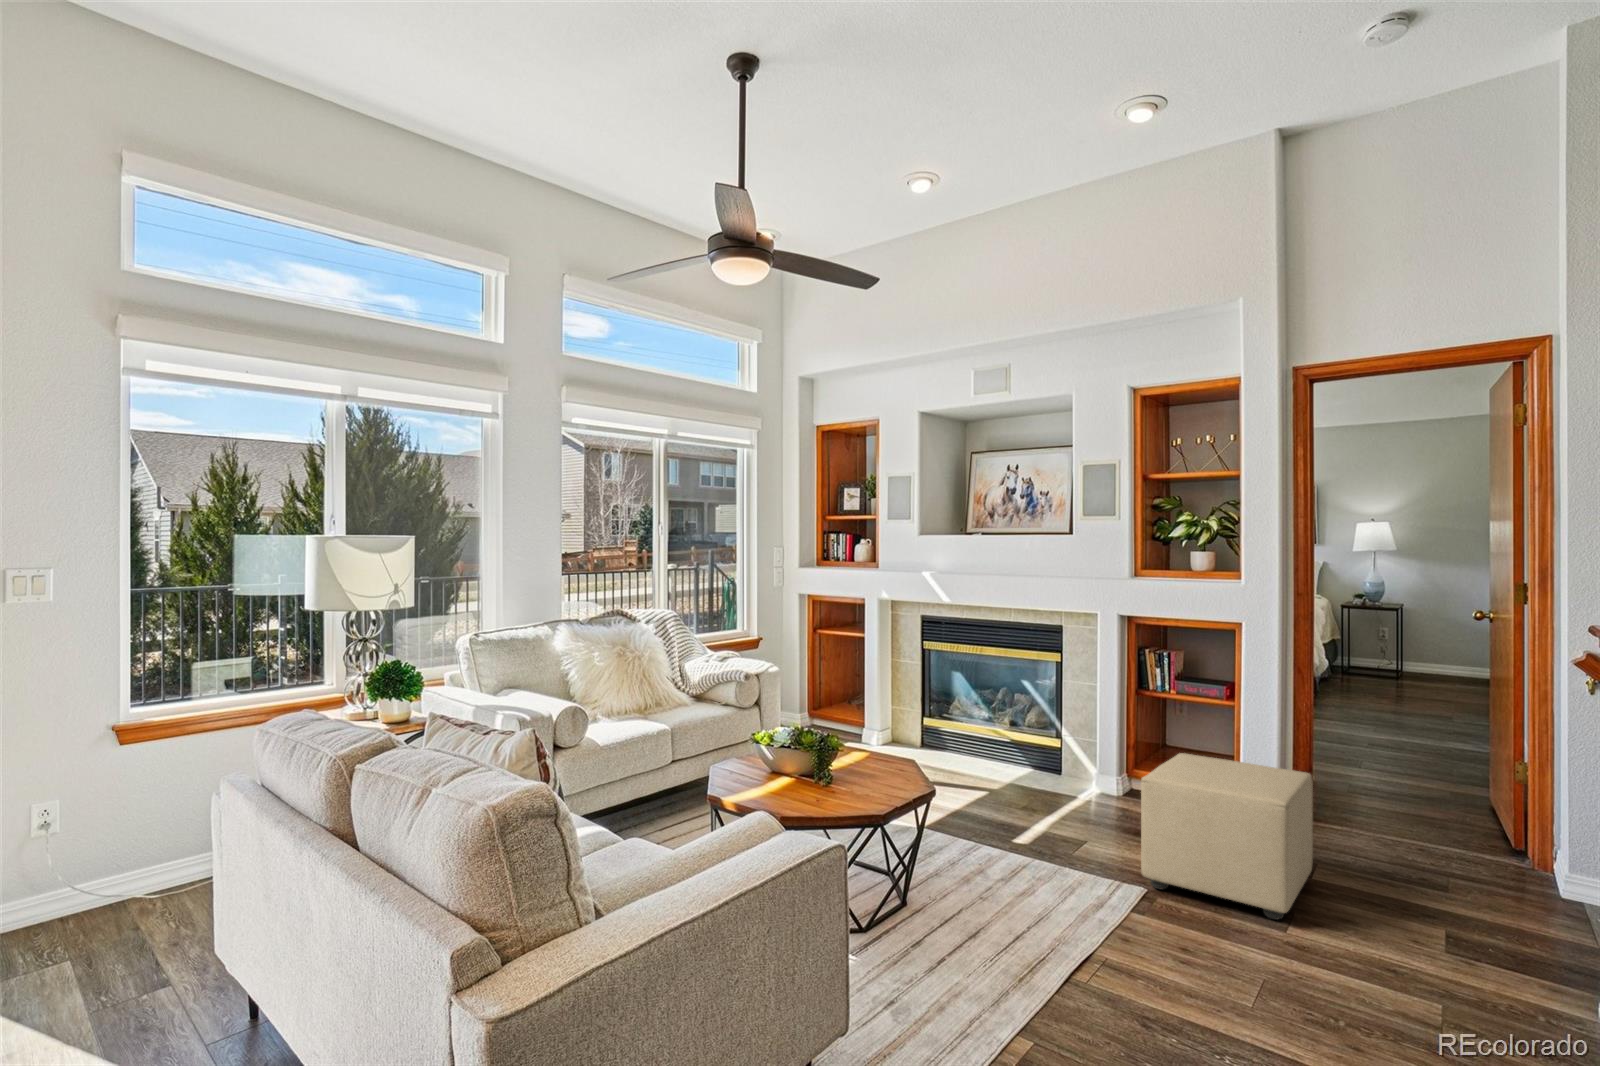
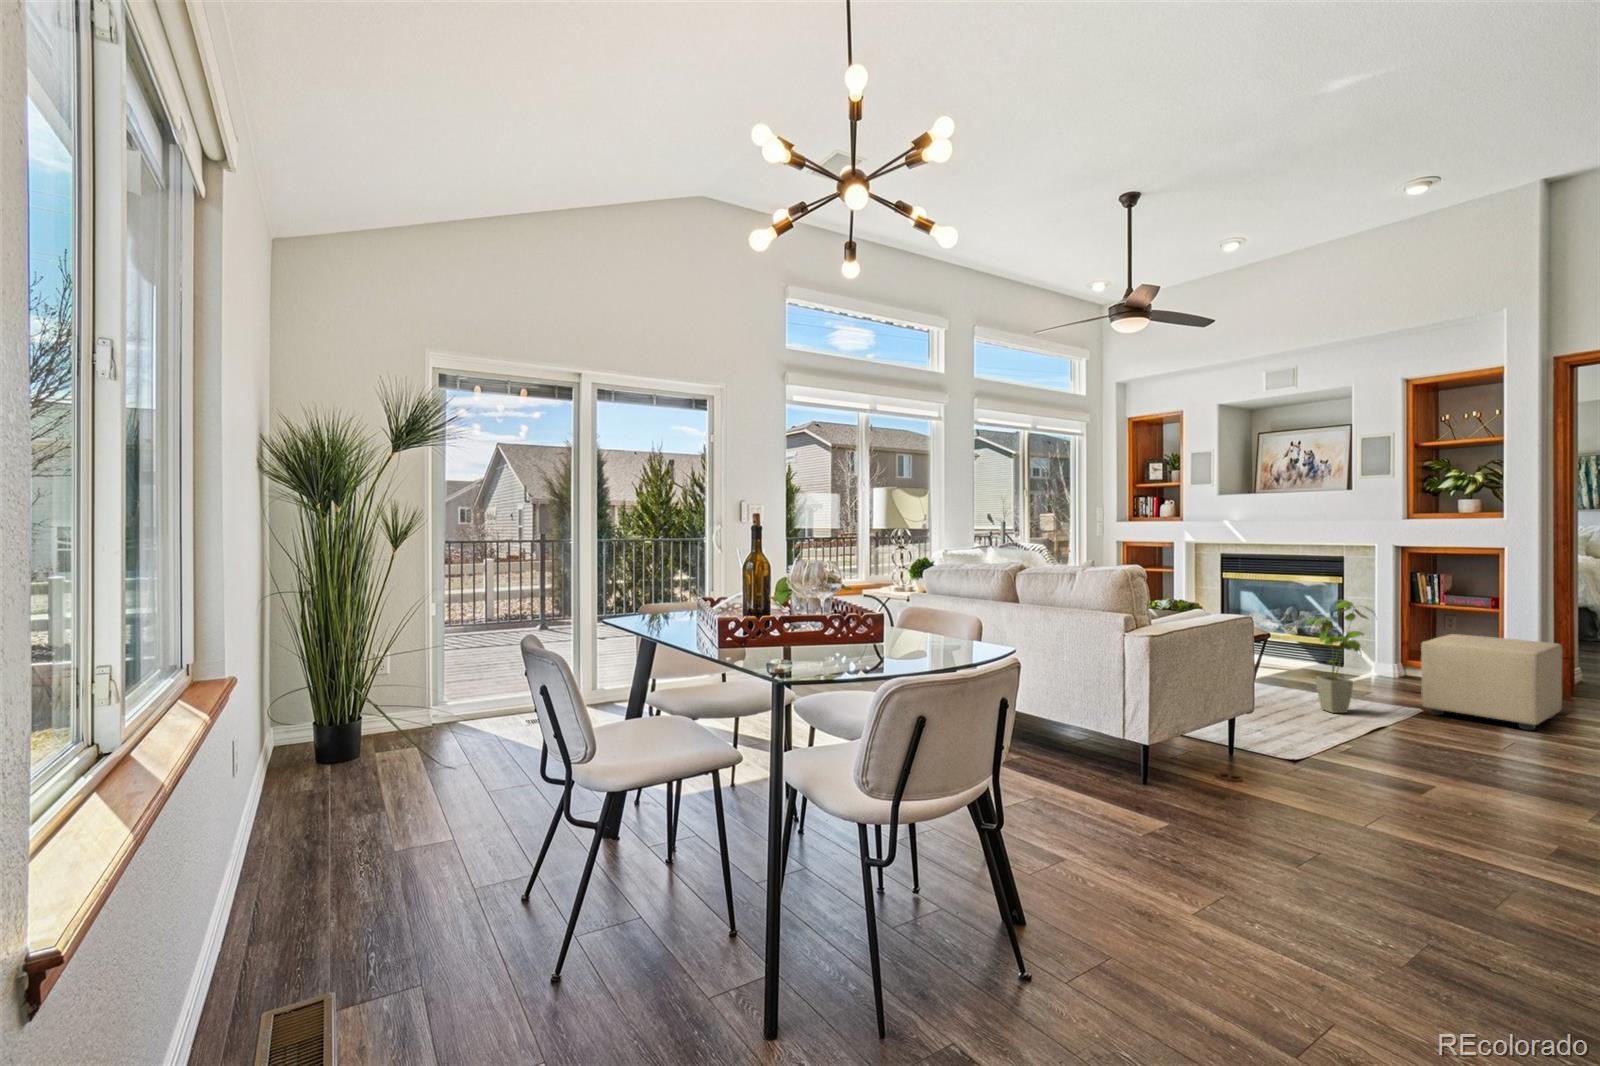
house plant: none [987,715,1082,896] -> present [1305,600,1373,713]

